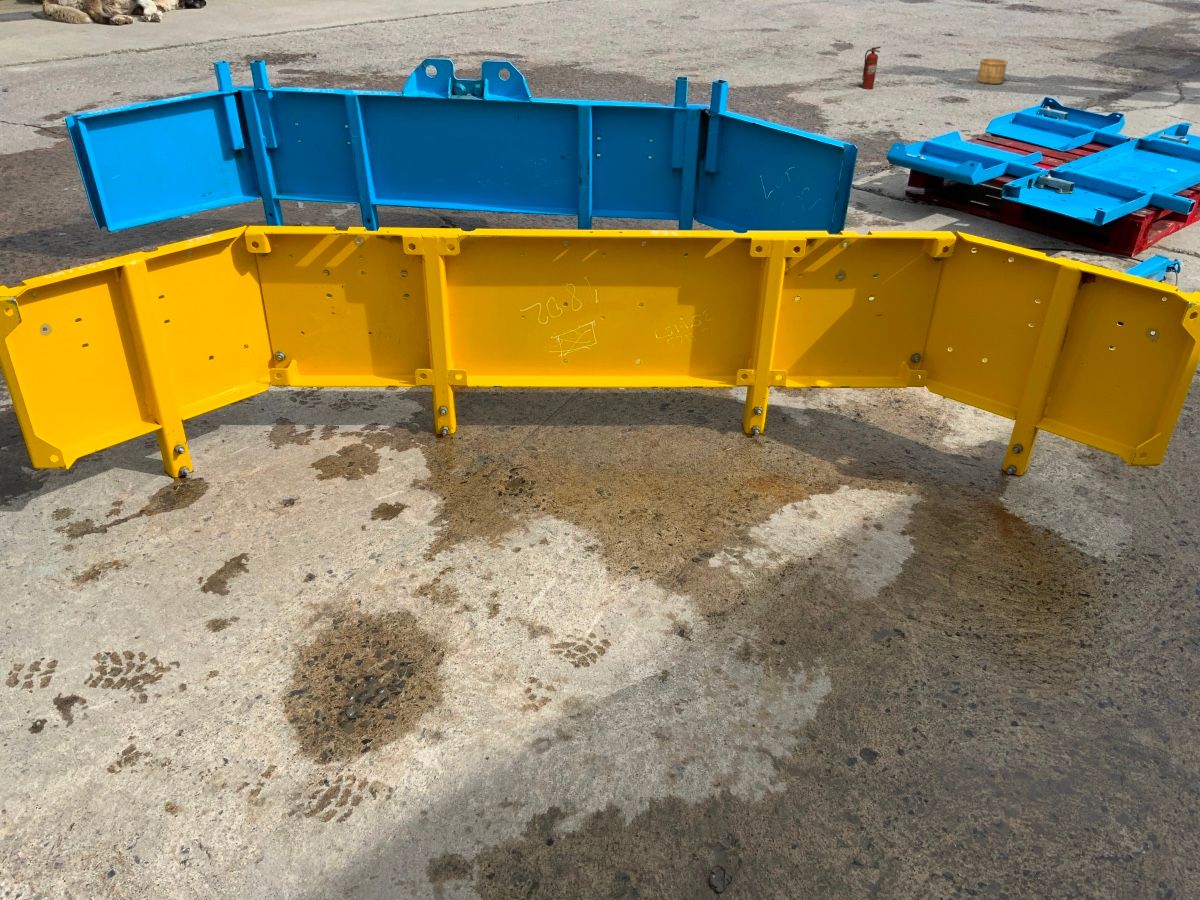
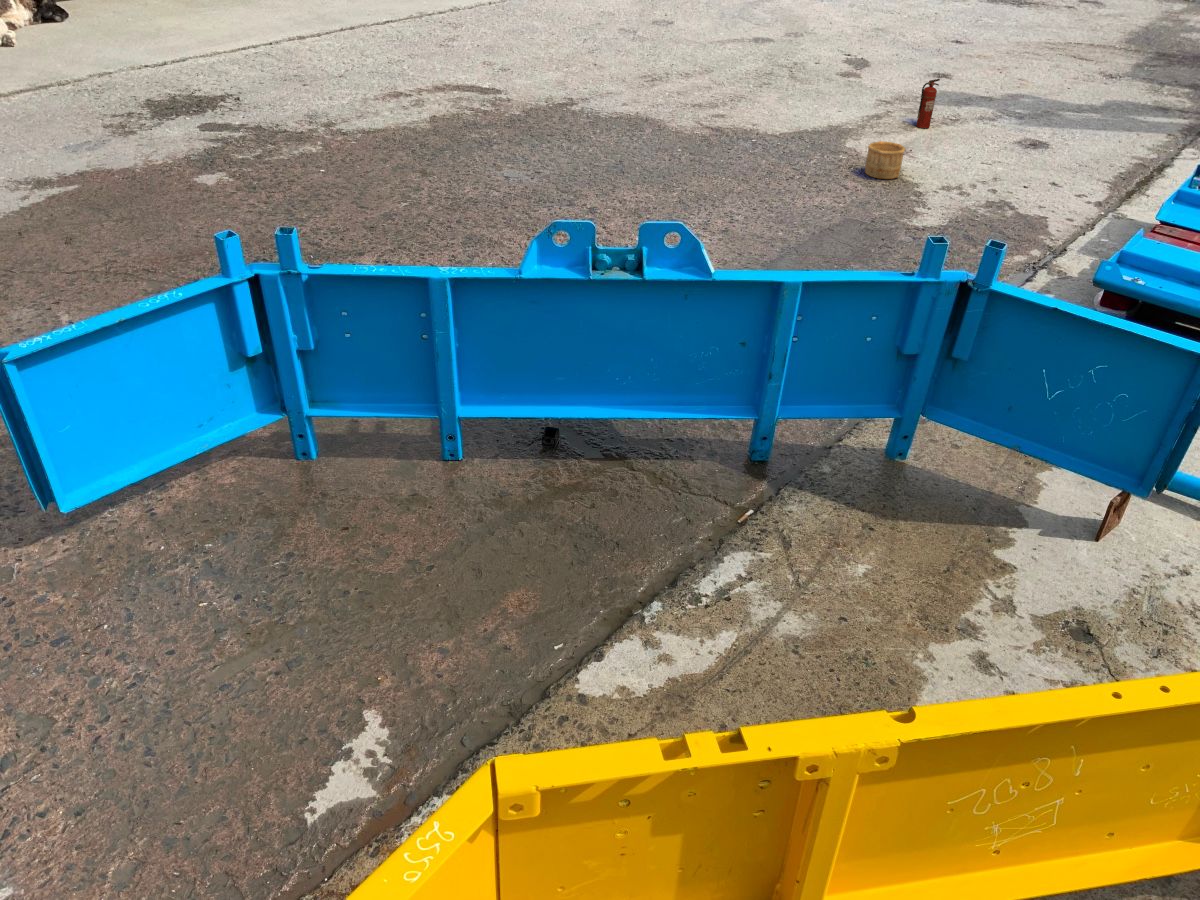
wooden bucket: present [978,58,1008,84] -> present [865,141,905,179]

